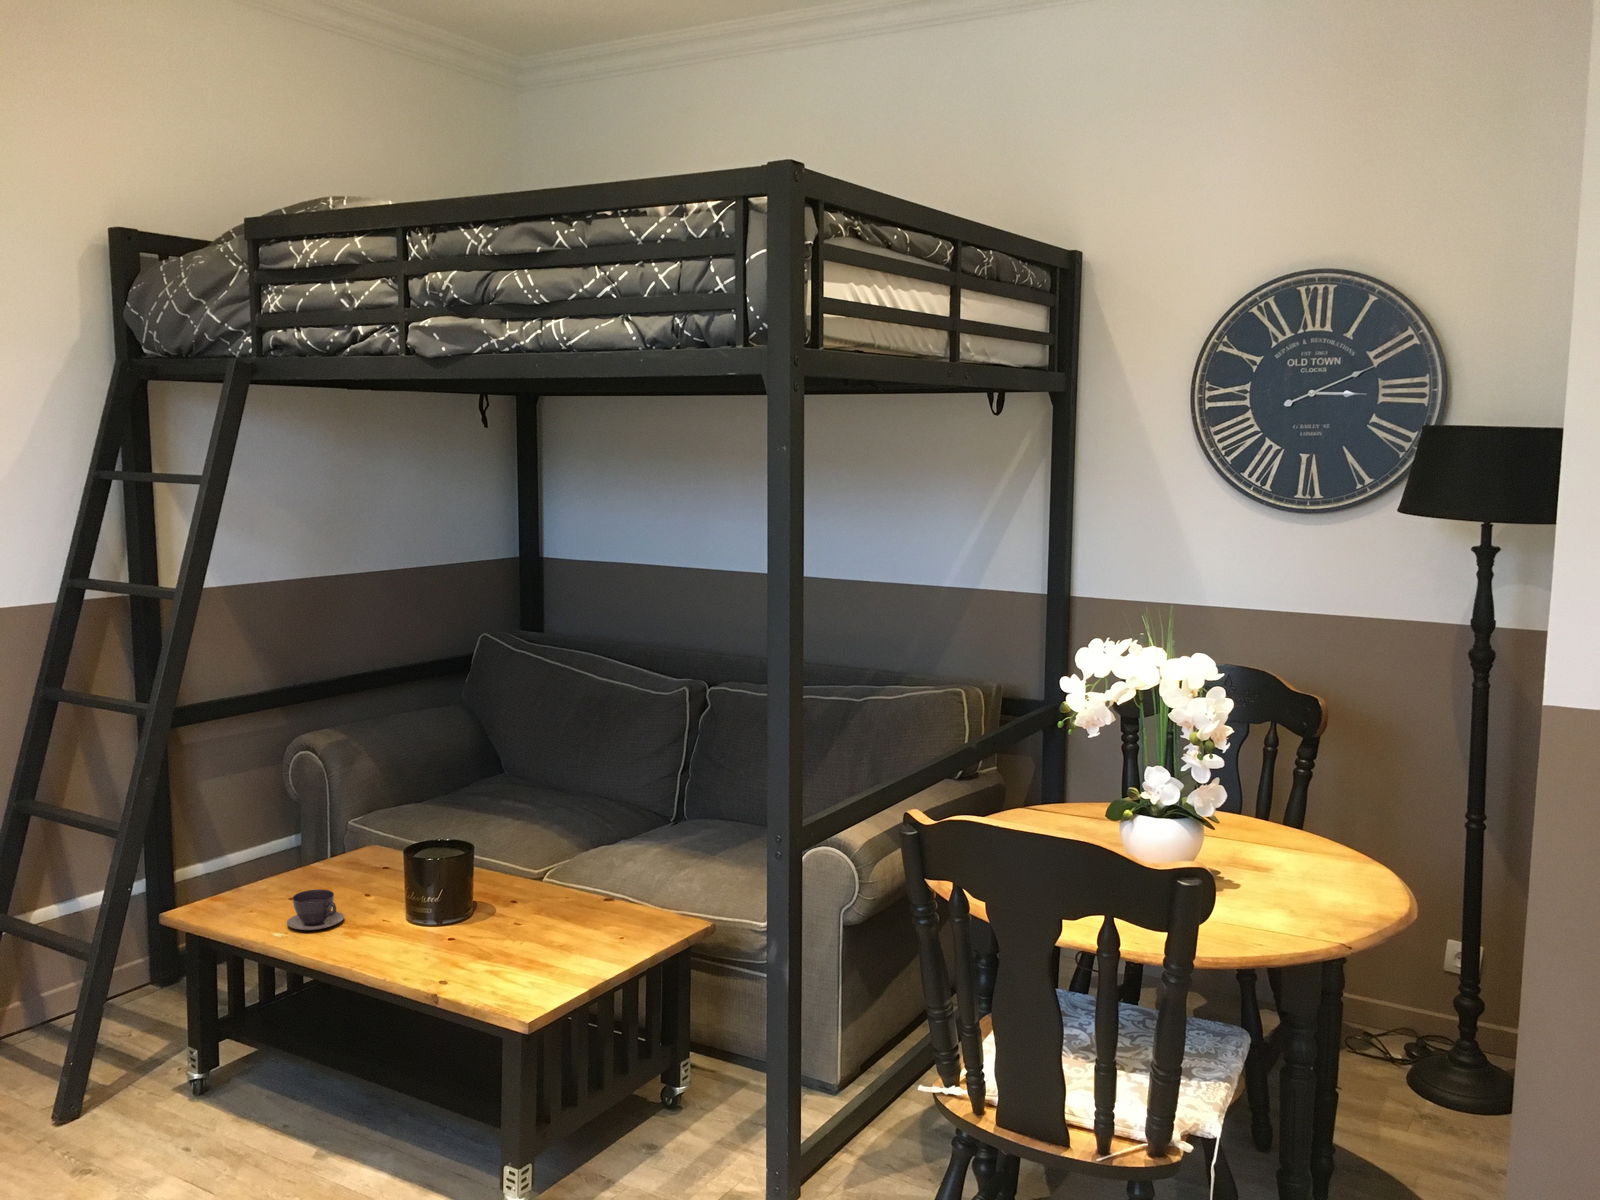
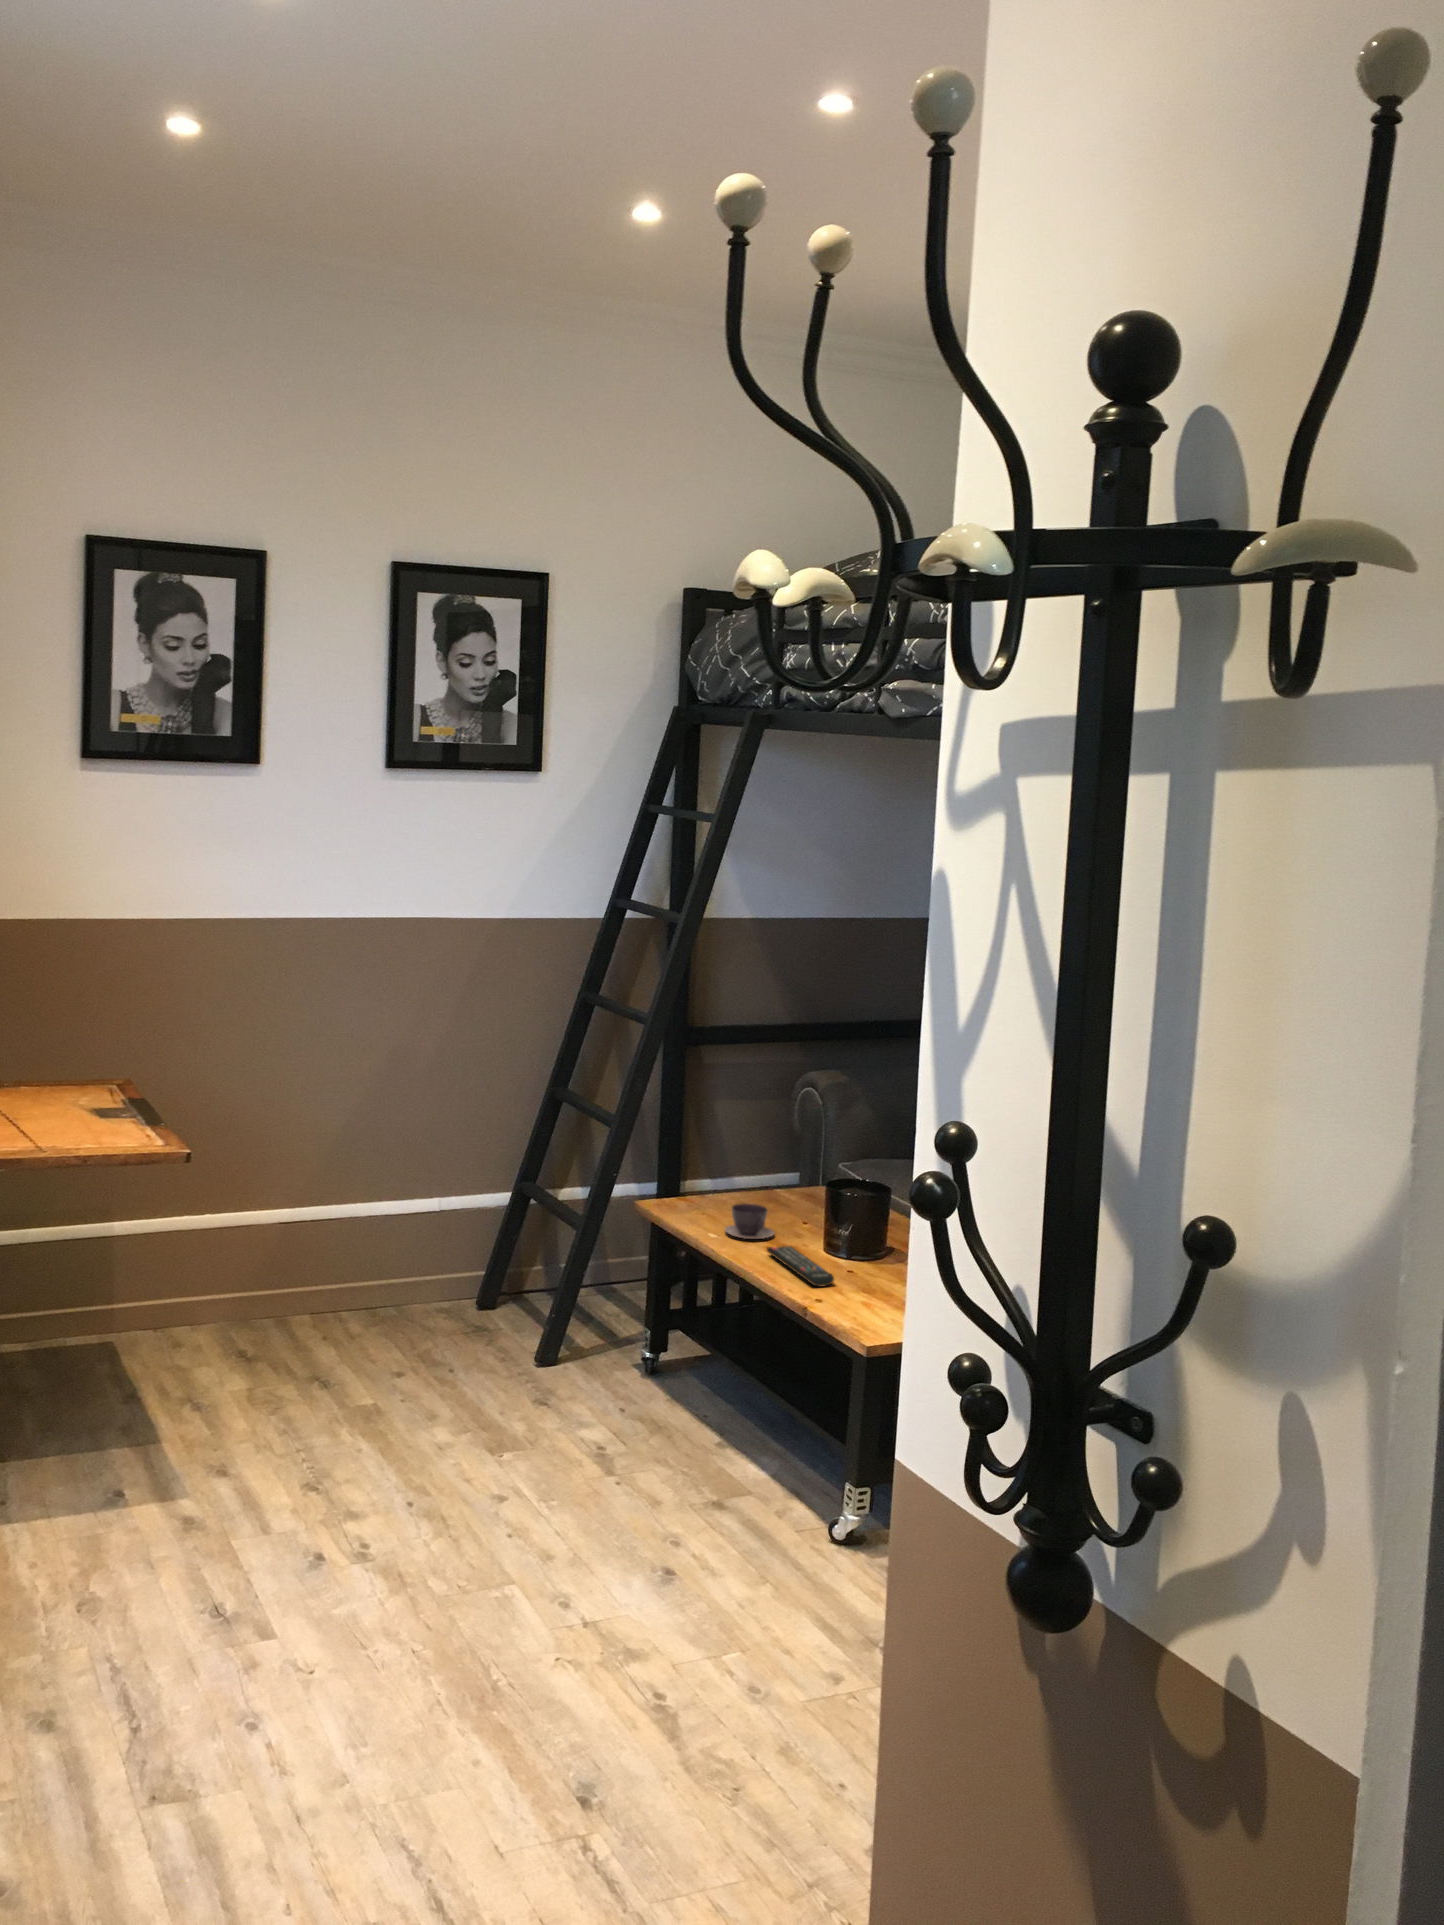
remote control: none [349,927,444,967] -> present [767,1246,834,1287]

